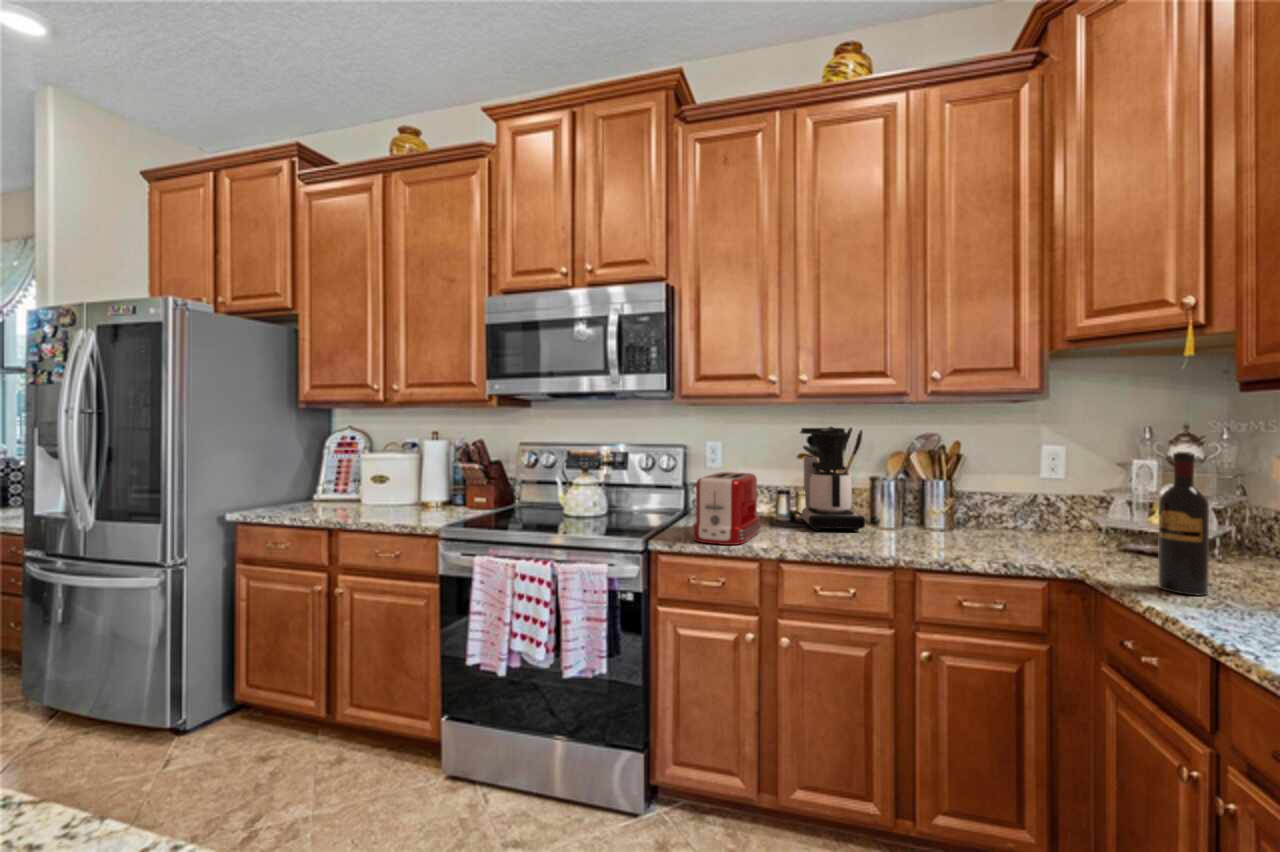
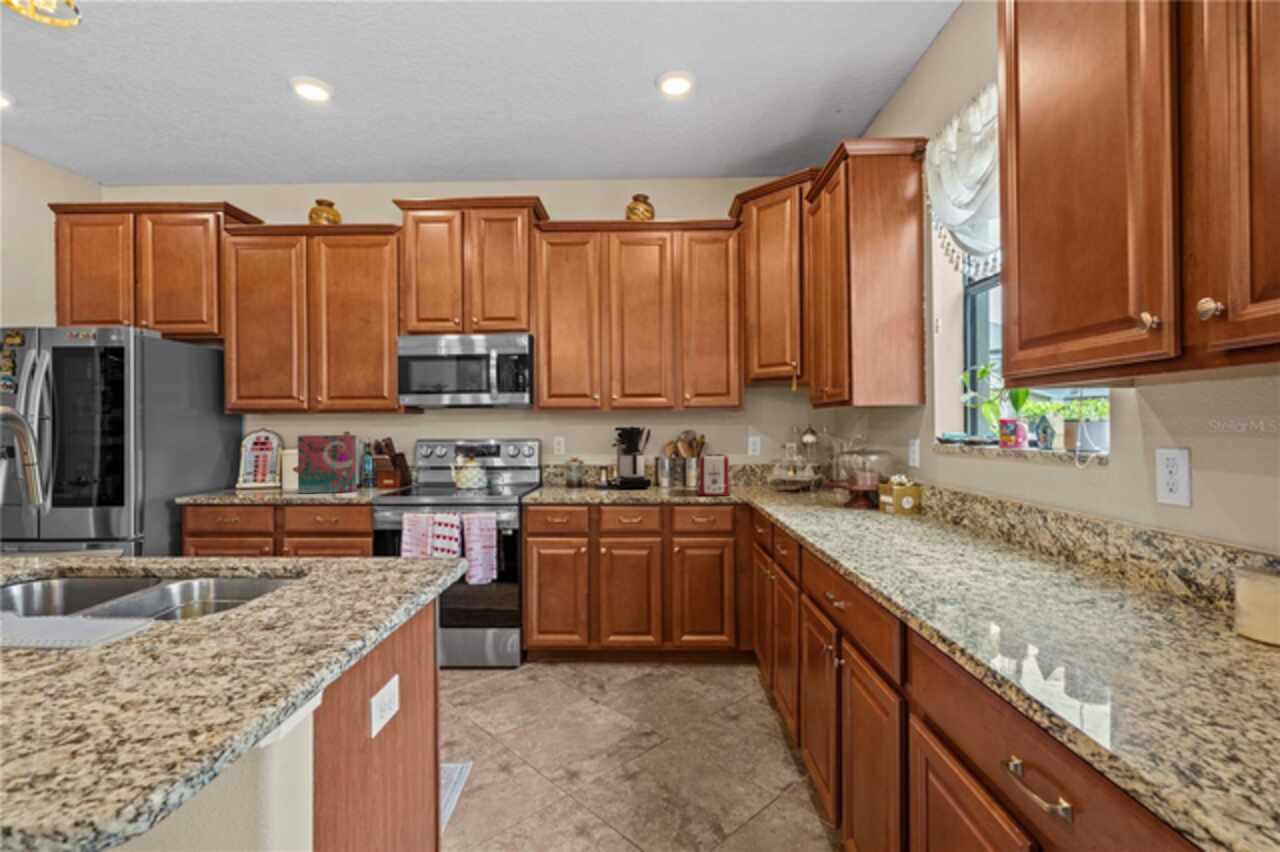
cereal box: none [370,436,443,513] -> present [298,435,357,493]
wine bottle: present [1158,452,1209,596] -> none [773,436,791,501]
toaster: present [692,472,761,545] -> present [697,454,731,496]

